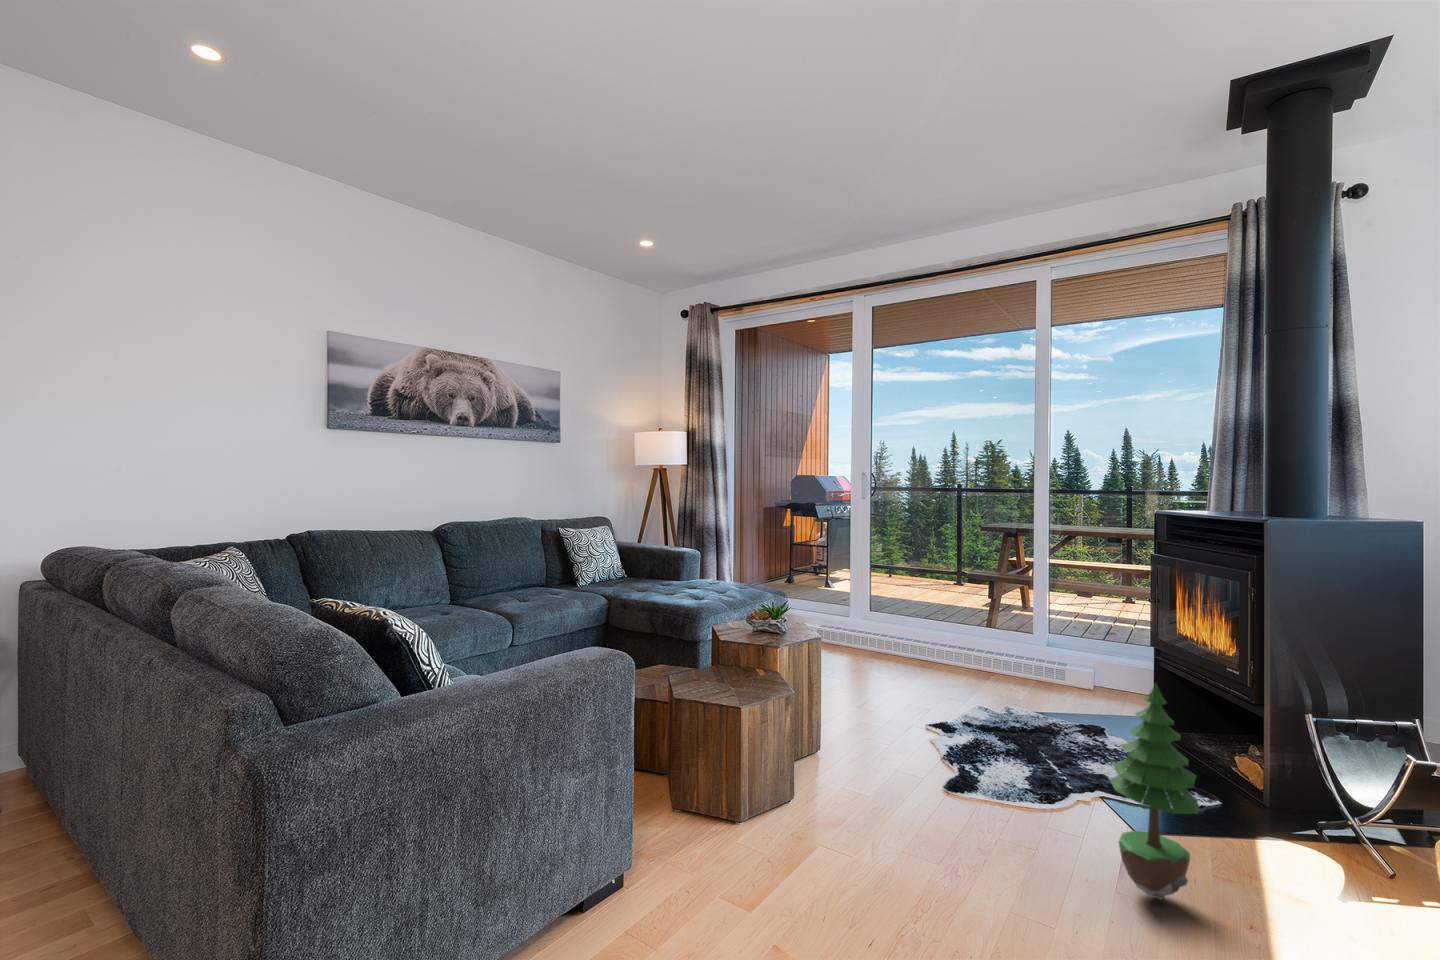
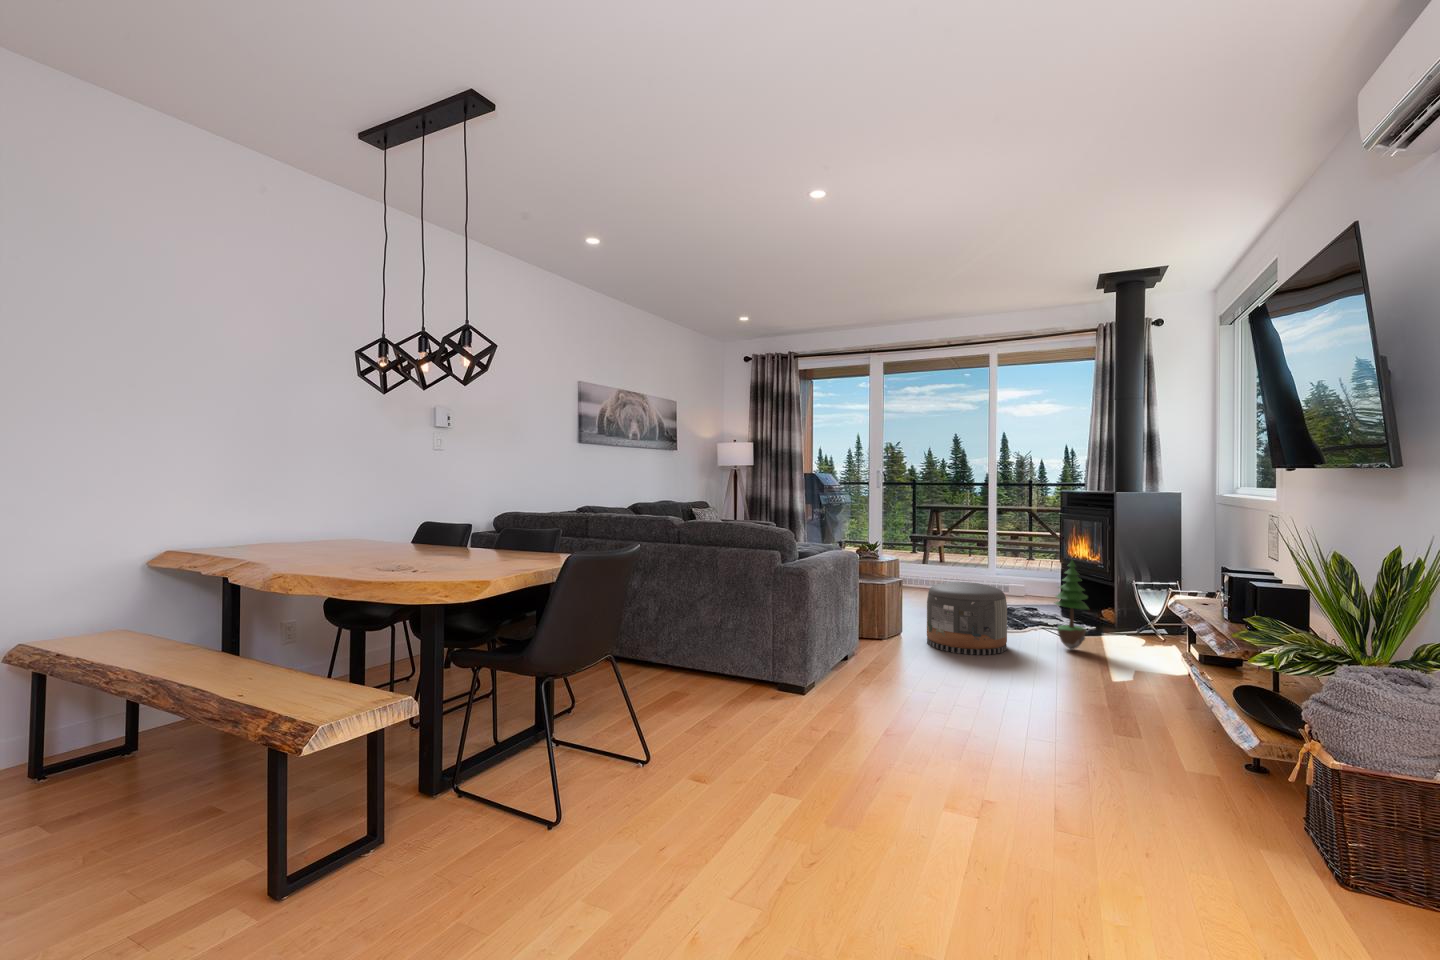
pouf: none [824,707,995,906] -> present [927,582,1007,655]

